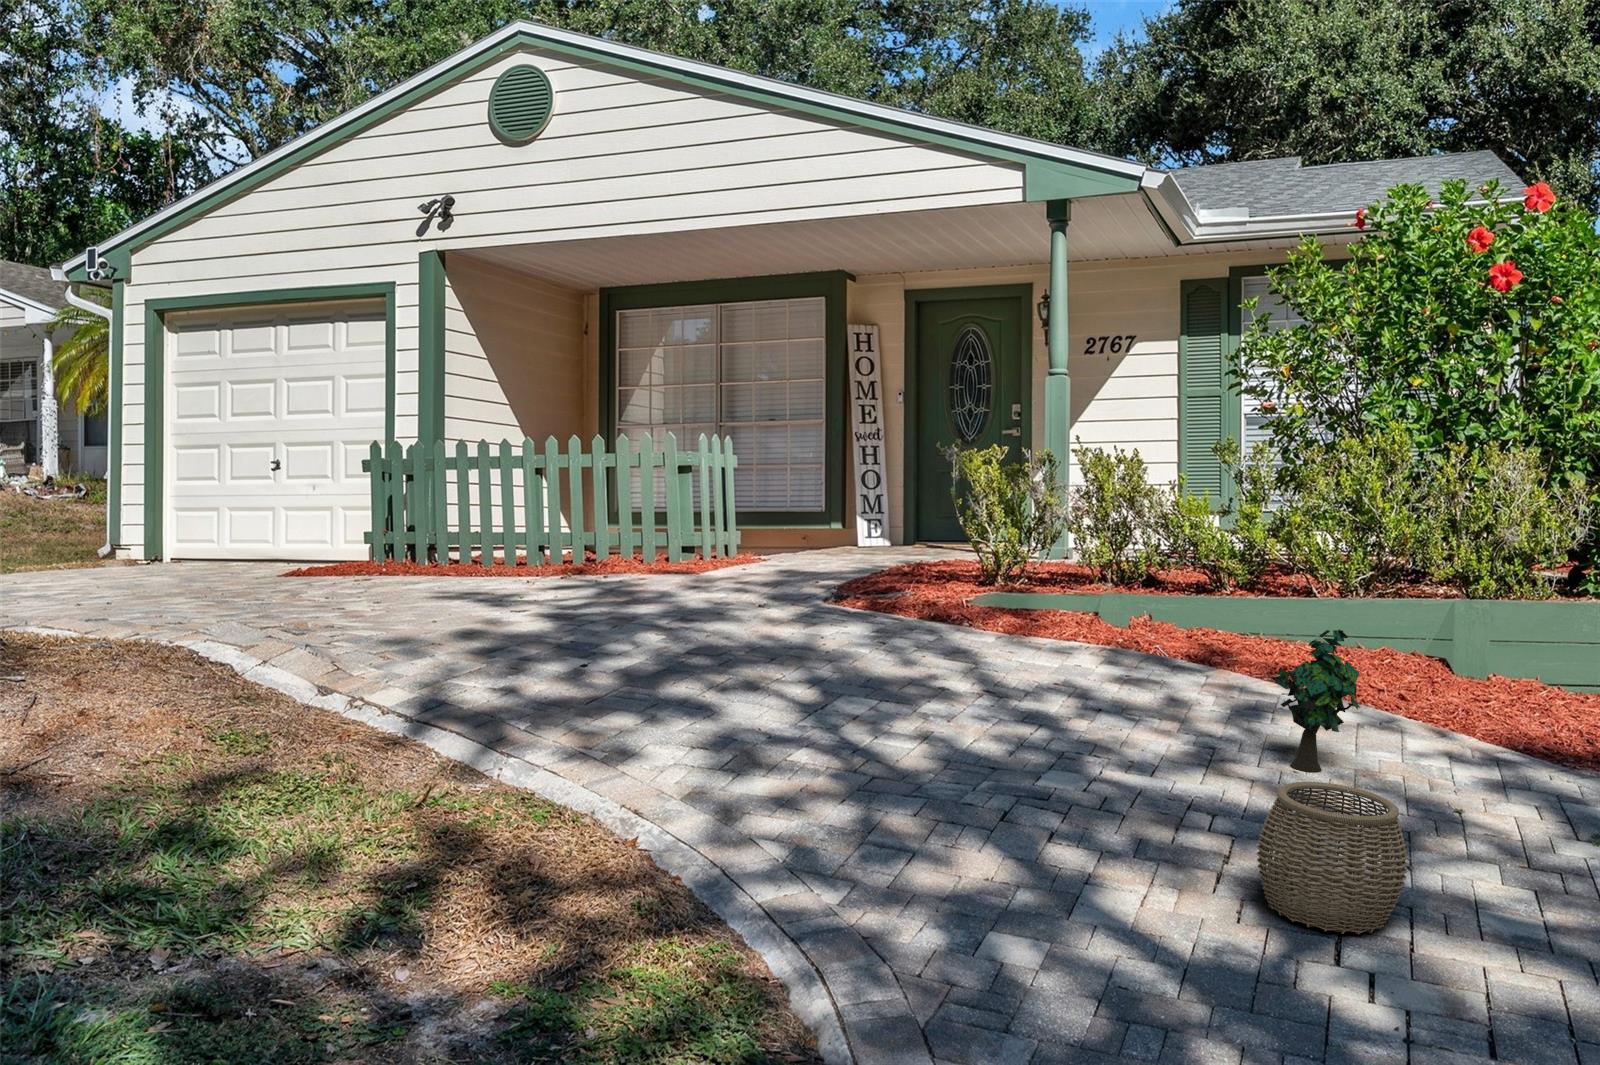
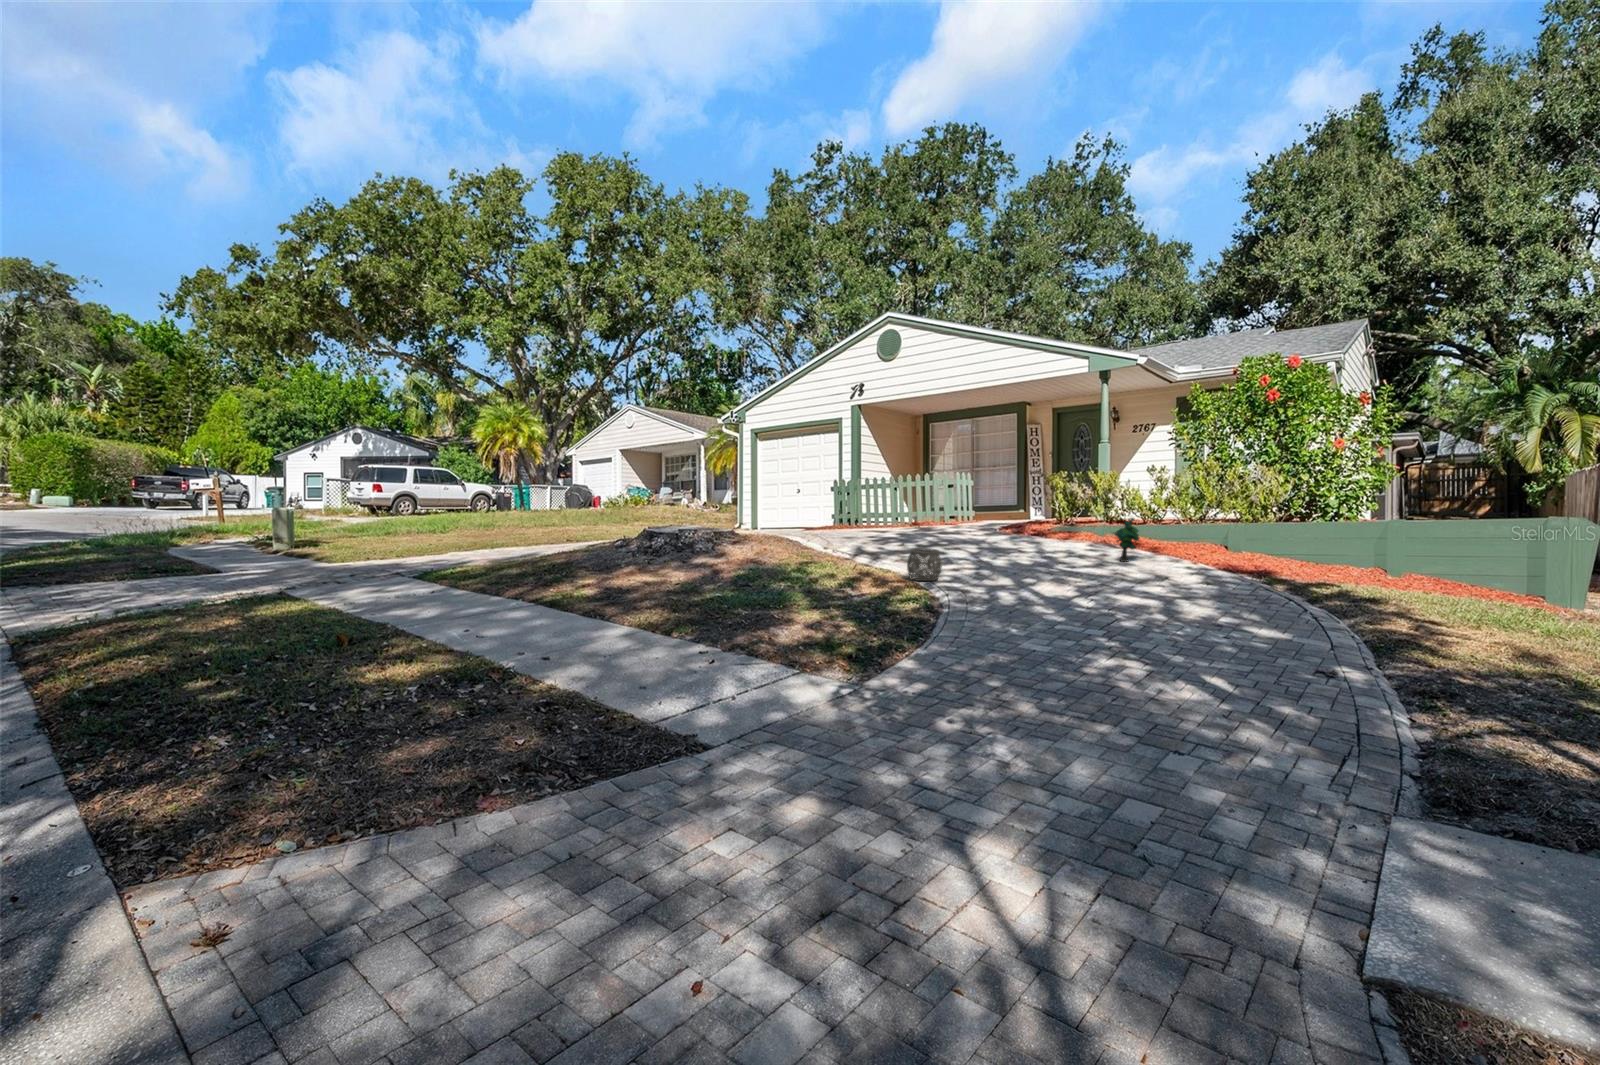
woven basket: present [1257,782,1408,934] -> present [907,548,942,581]

